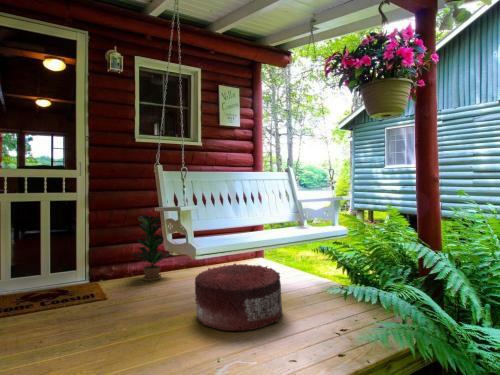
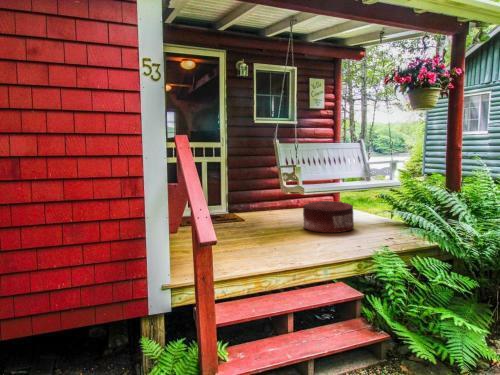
potted plant: present [132,215,170,281] -> none [255,171,280,214]

